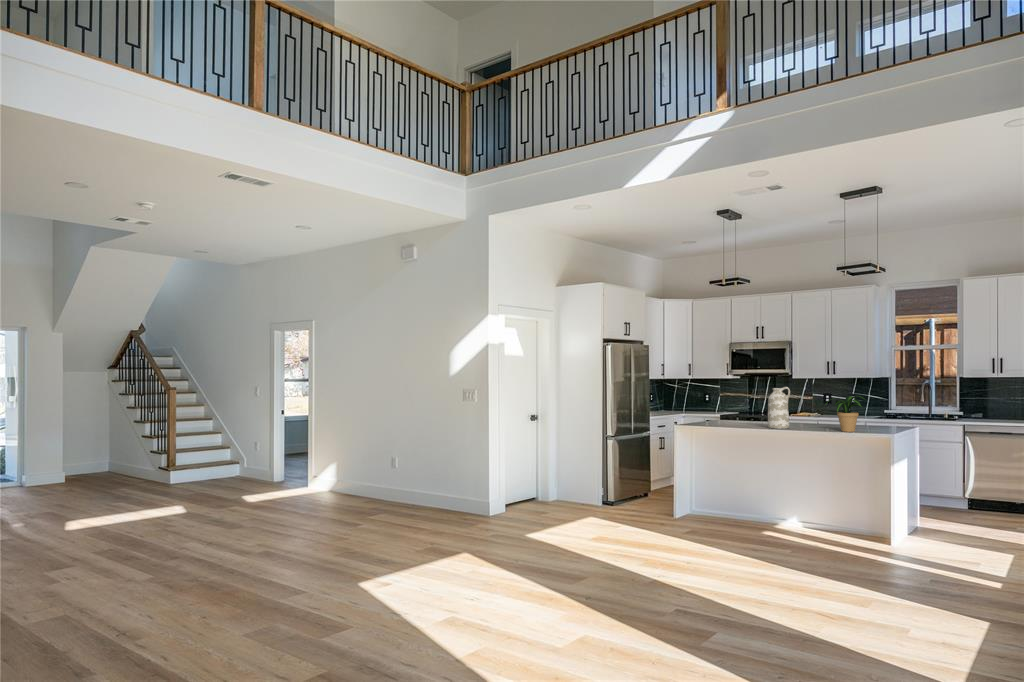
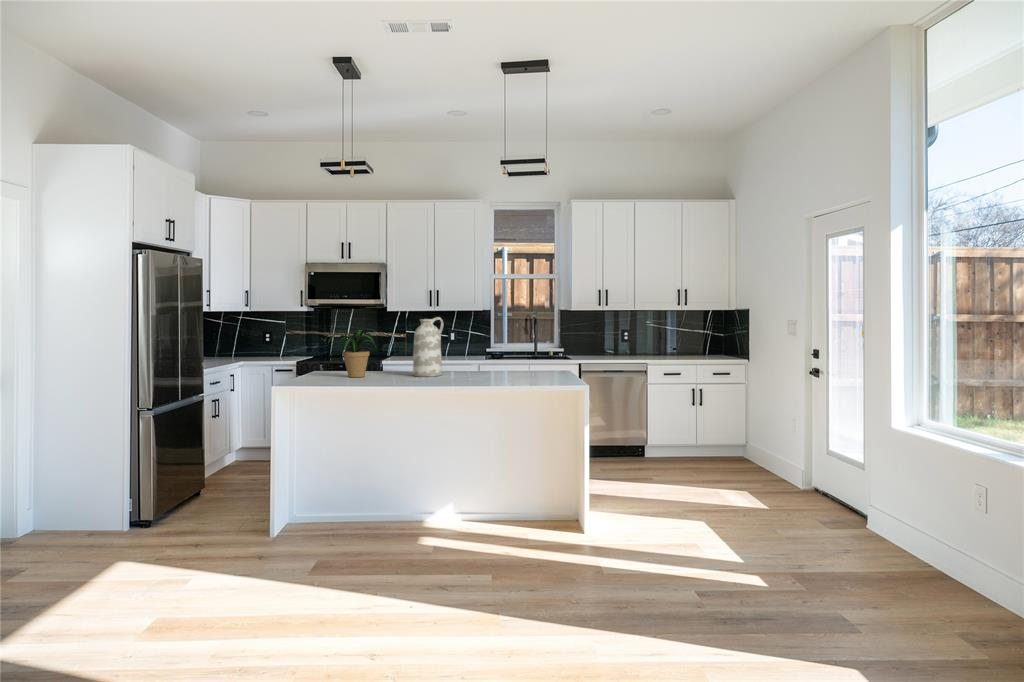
potted plant: present [826,396,864,432] -> present [328,329,376,377]

